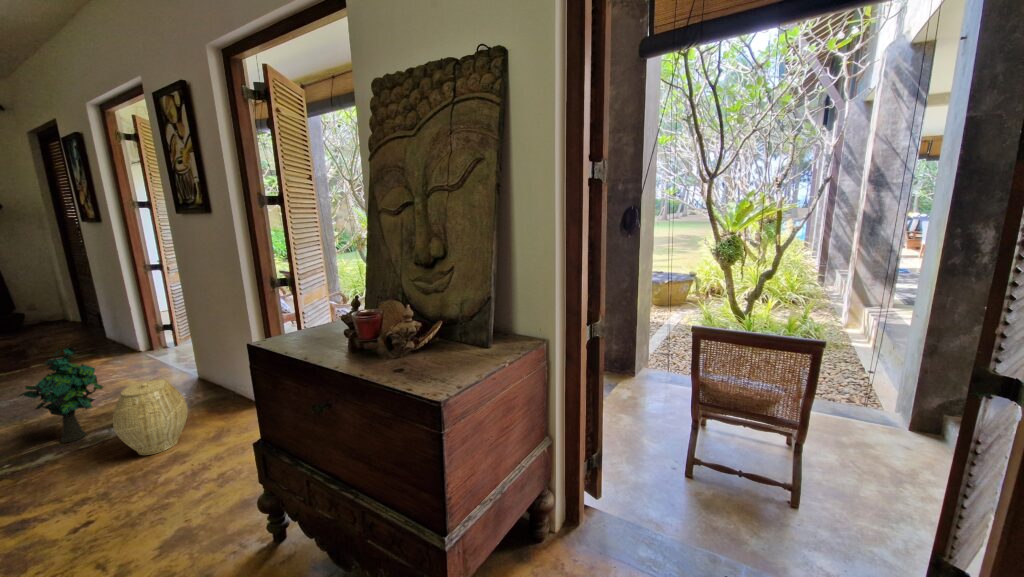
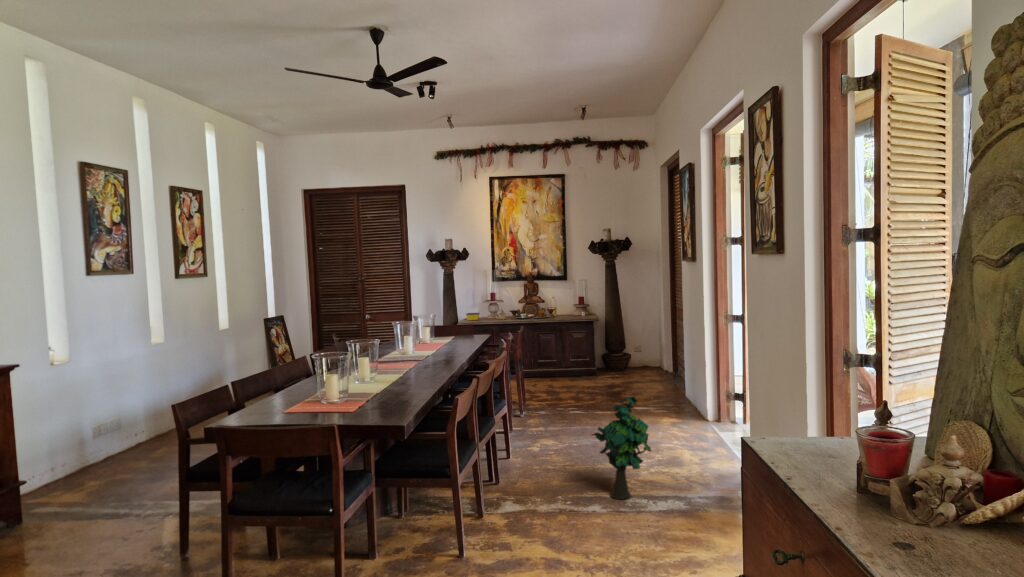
woven basket: present [113,379,188,455] -> none [643,457,714,551]

